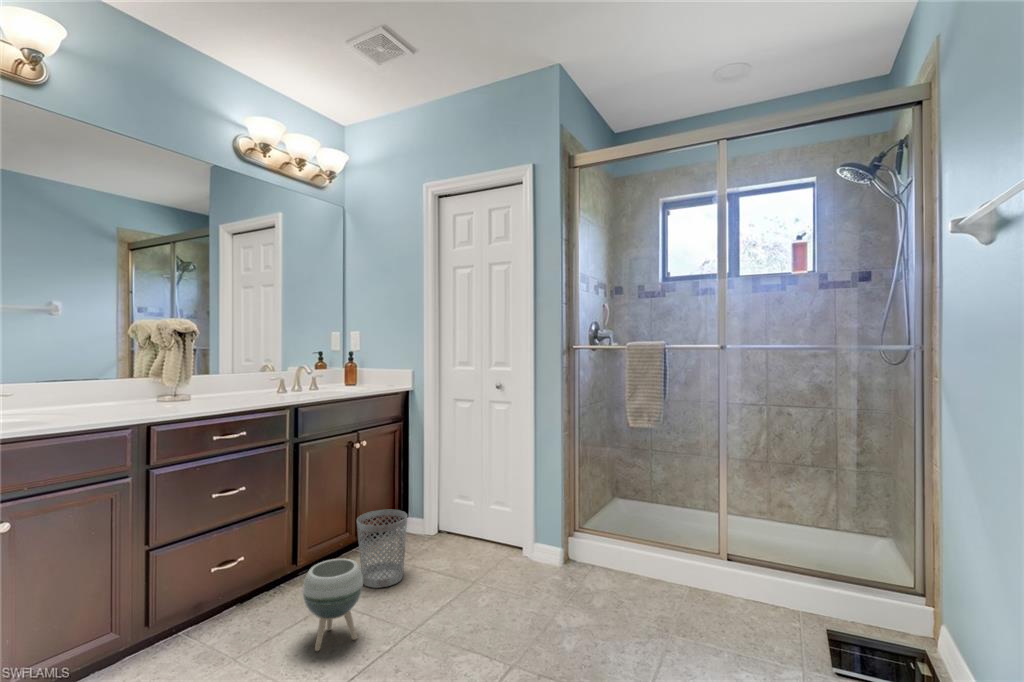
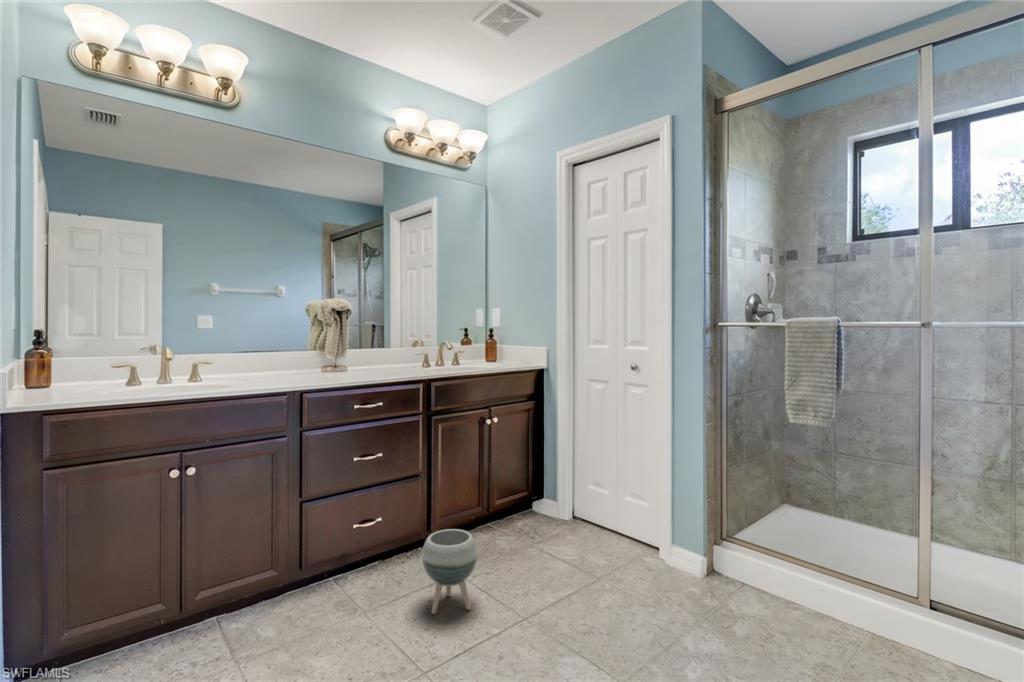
wastebasket: present [357,509,407,588] -> none [483,487,533,564]

